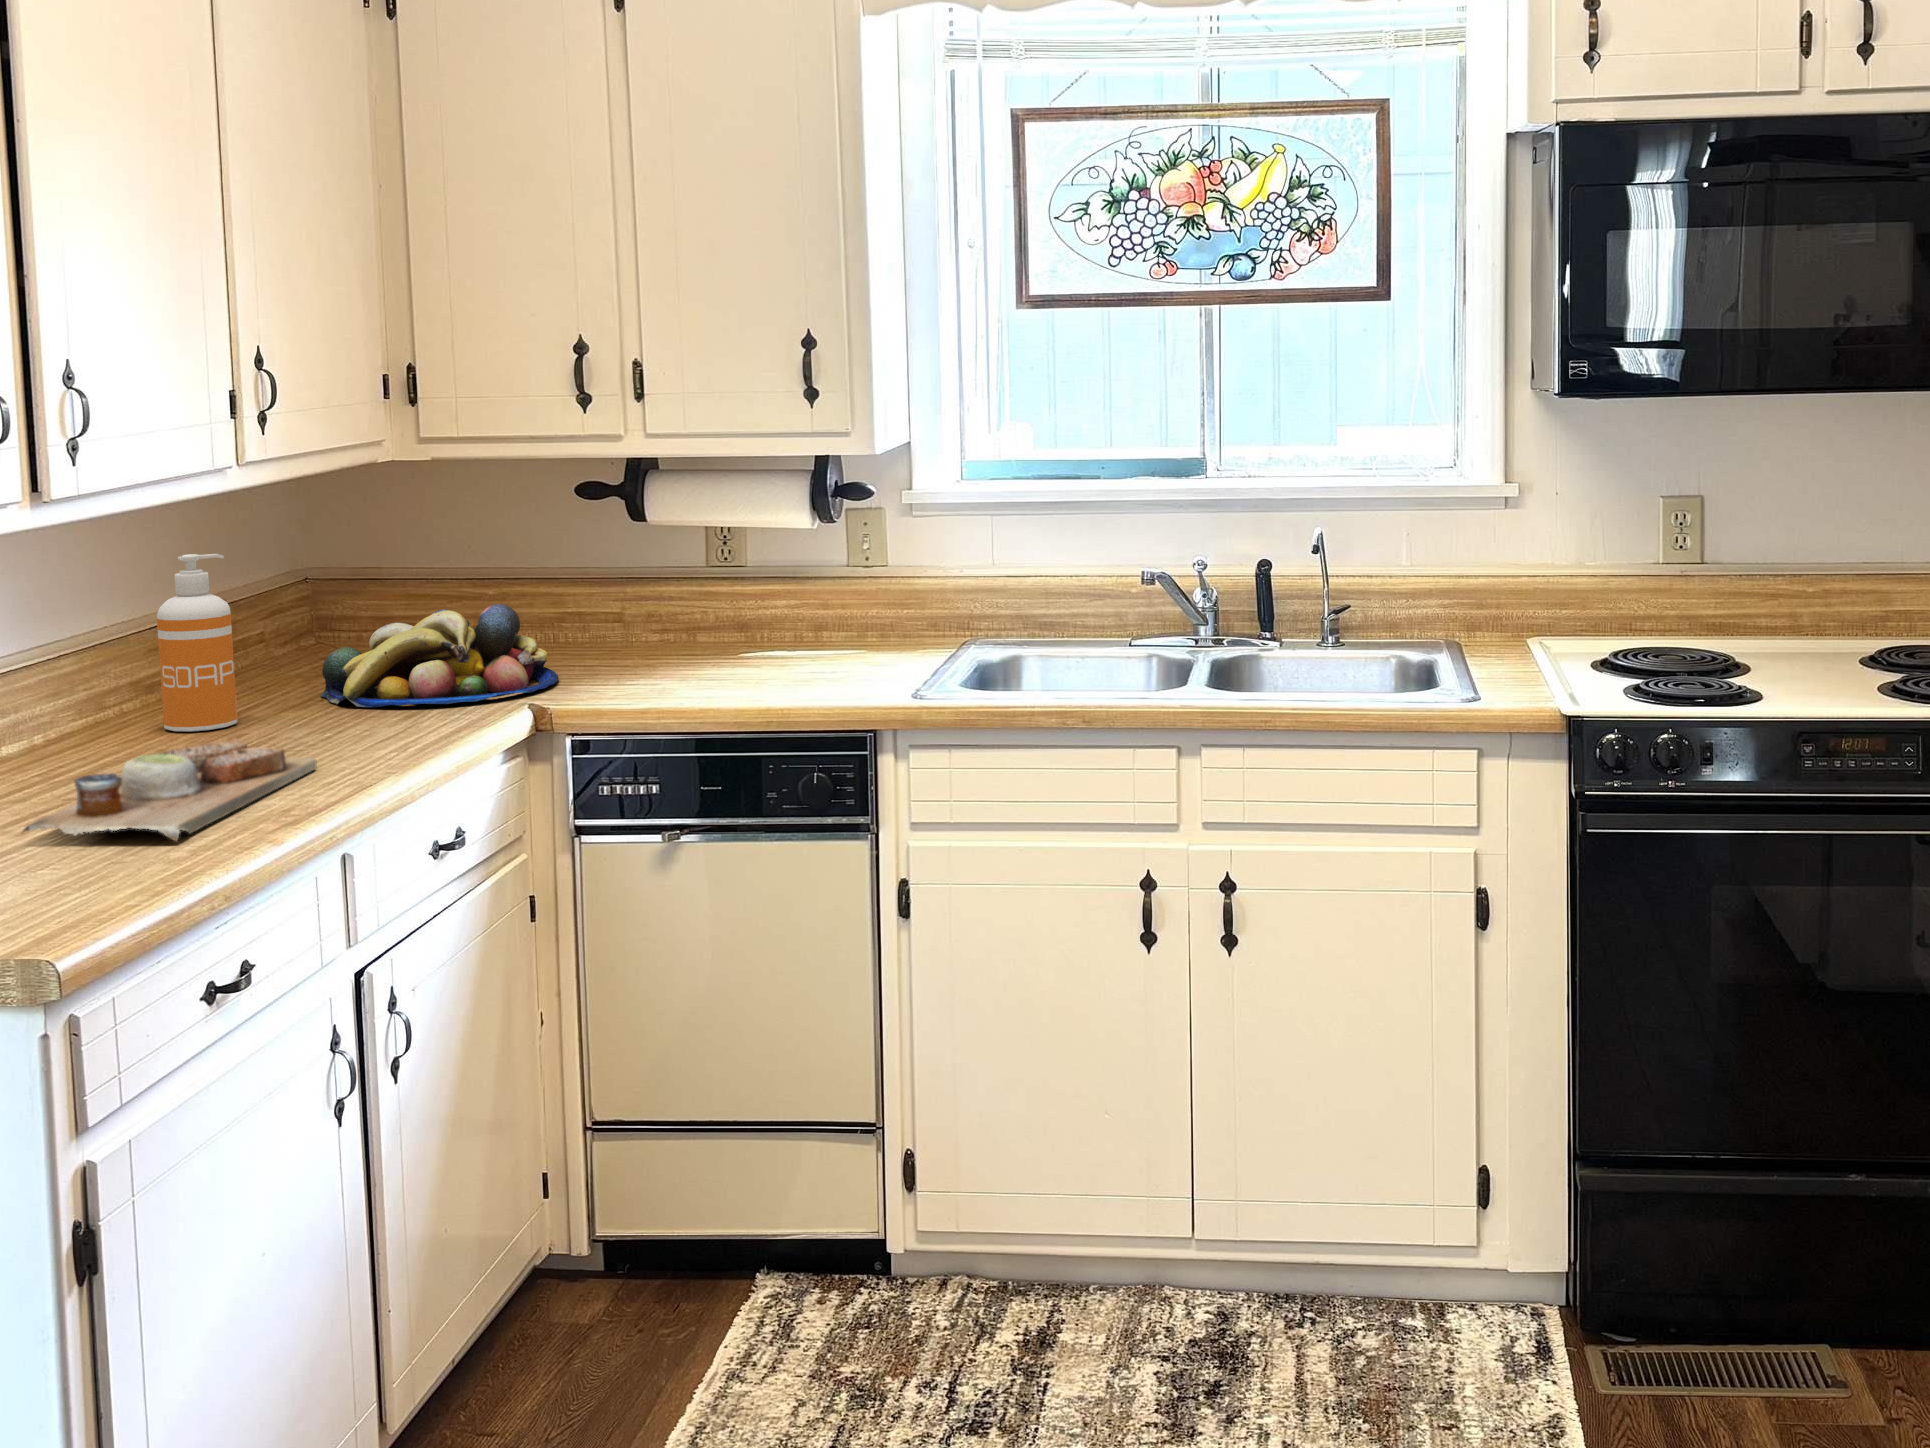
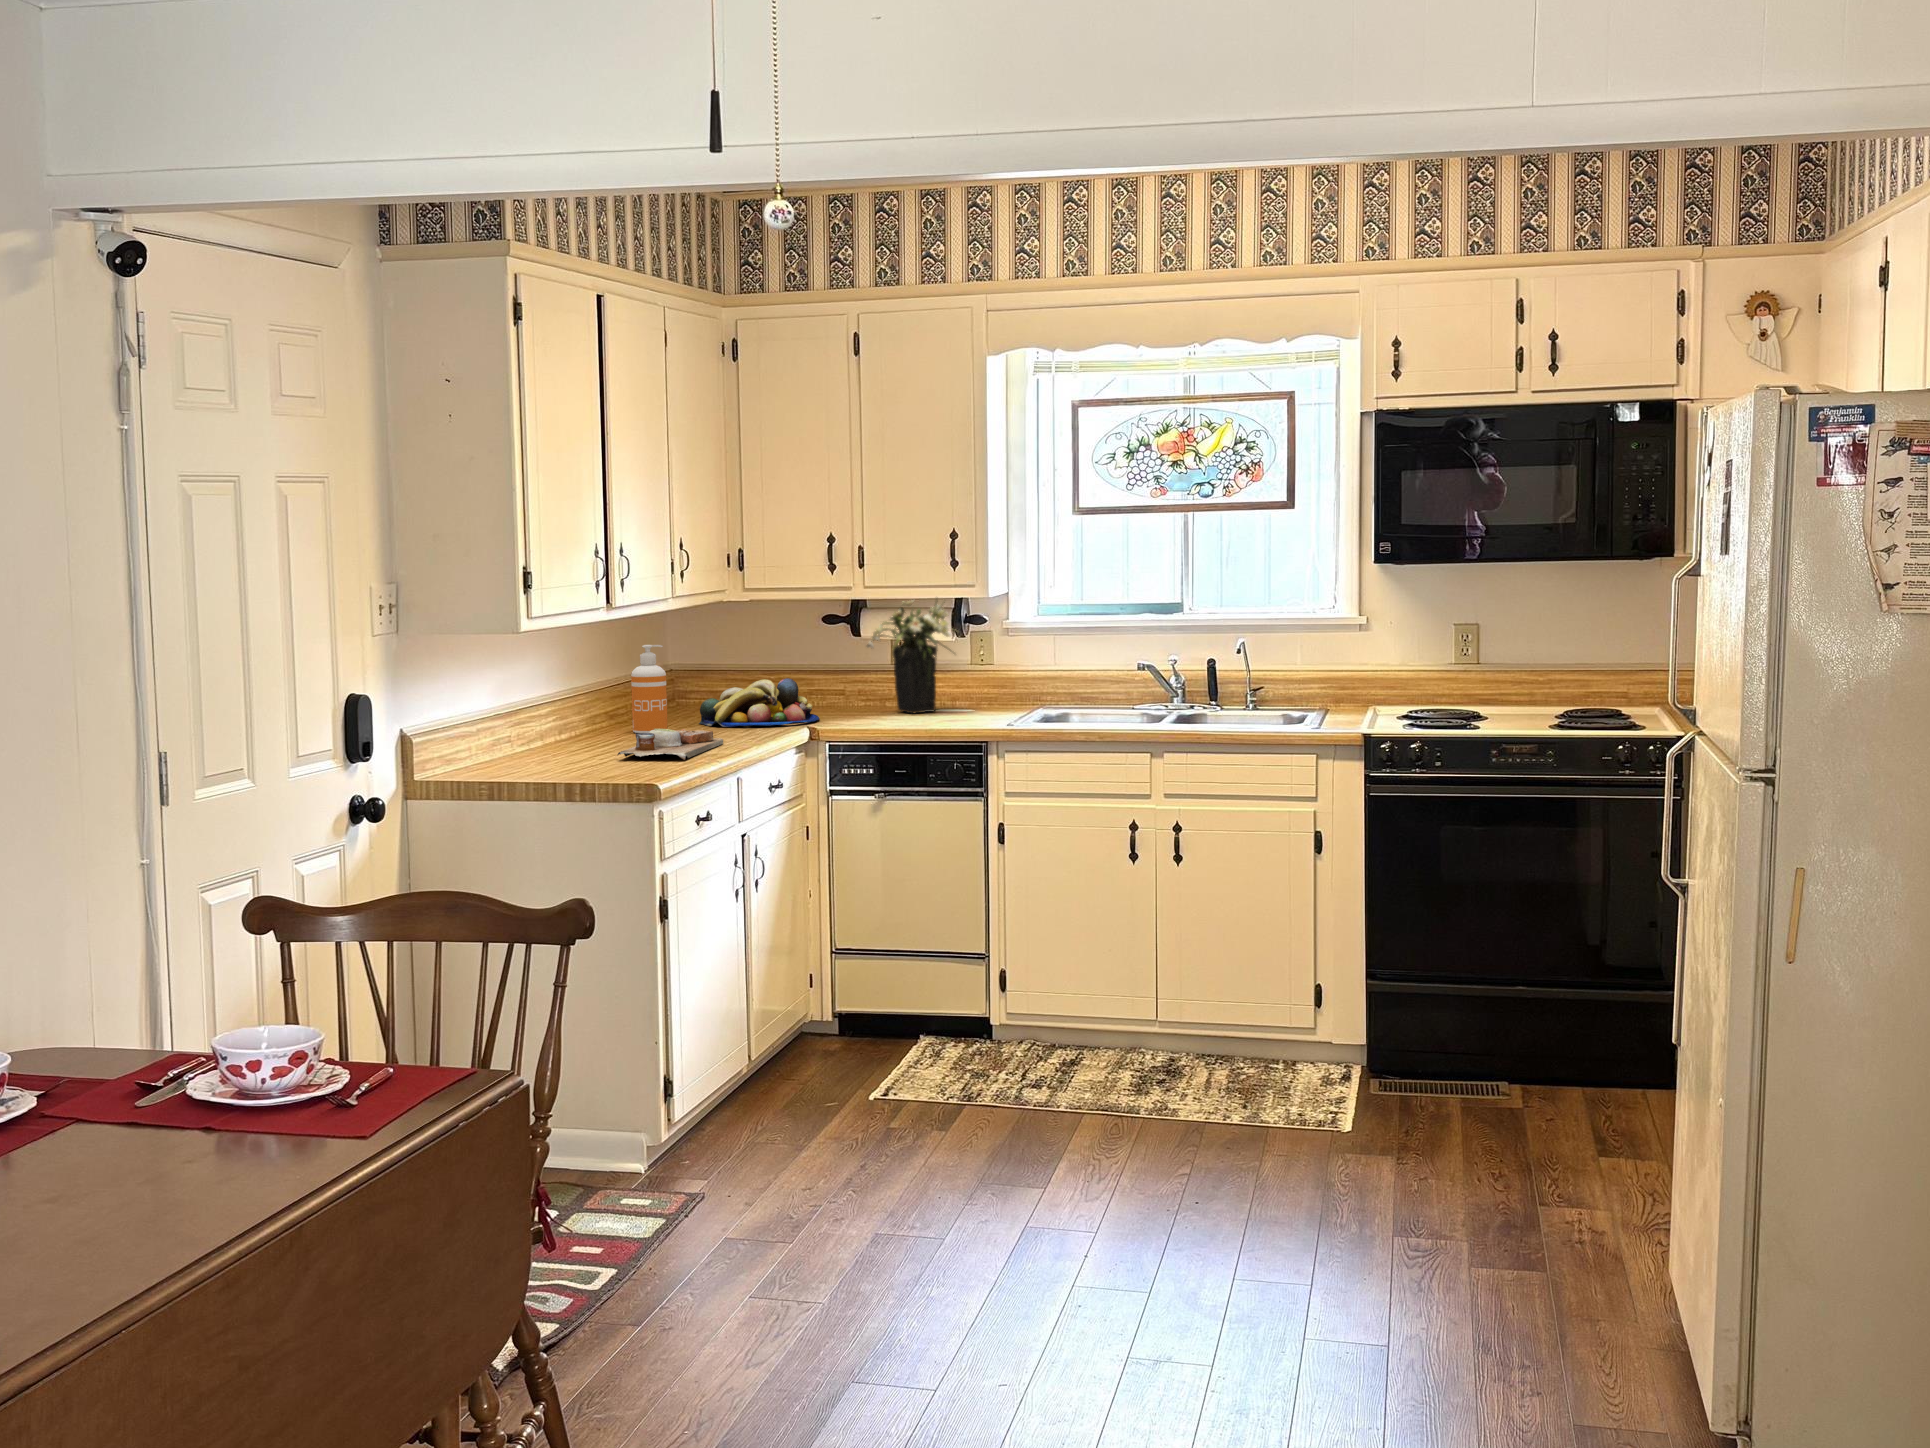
flower arrangement: none [648,450,819,661] -> present [867,600,952,713]

